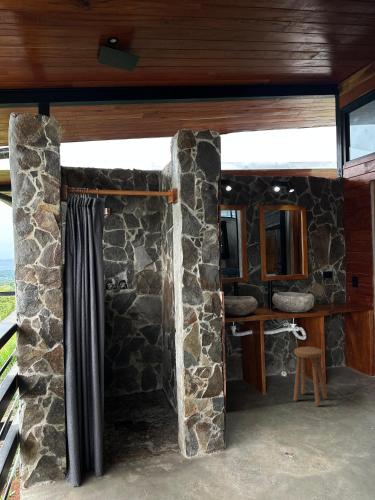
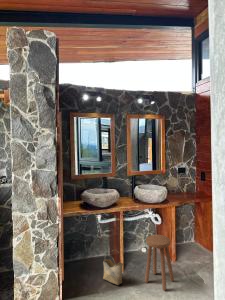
woven basket: none [243,364,268,403] -> present [103,250,123,285]

